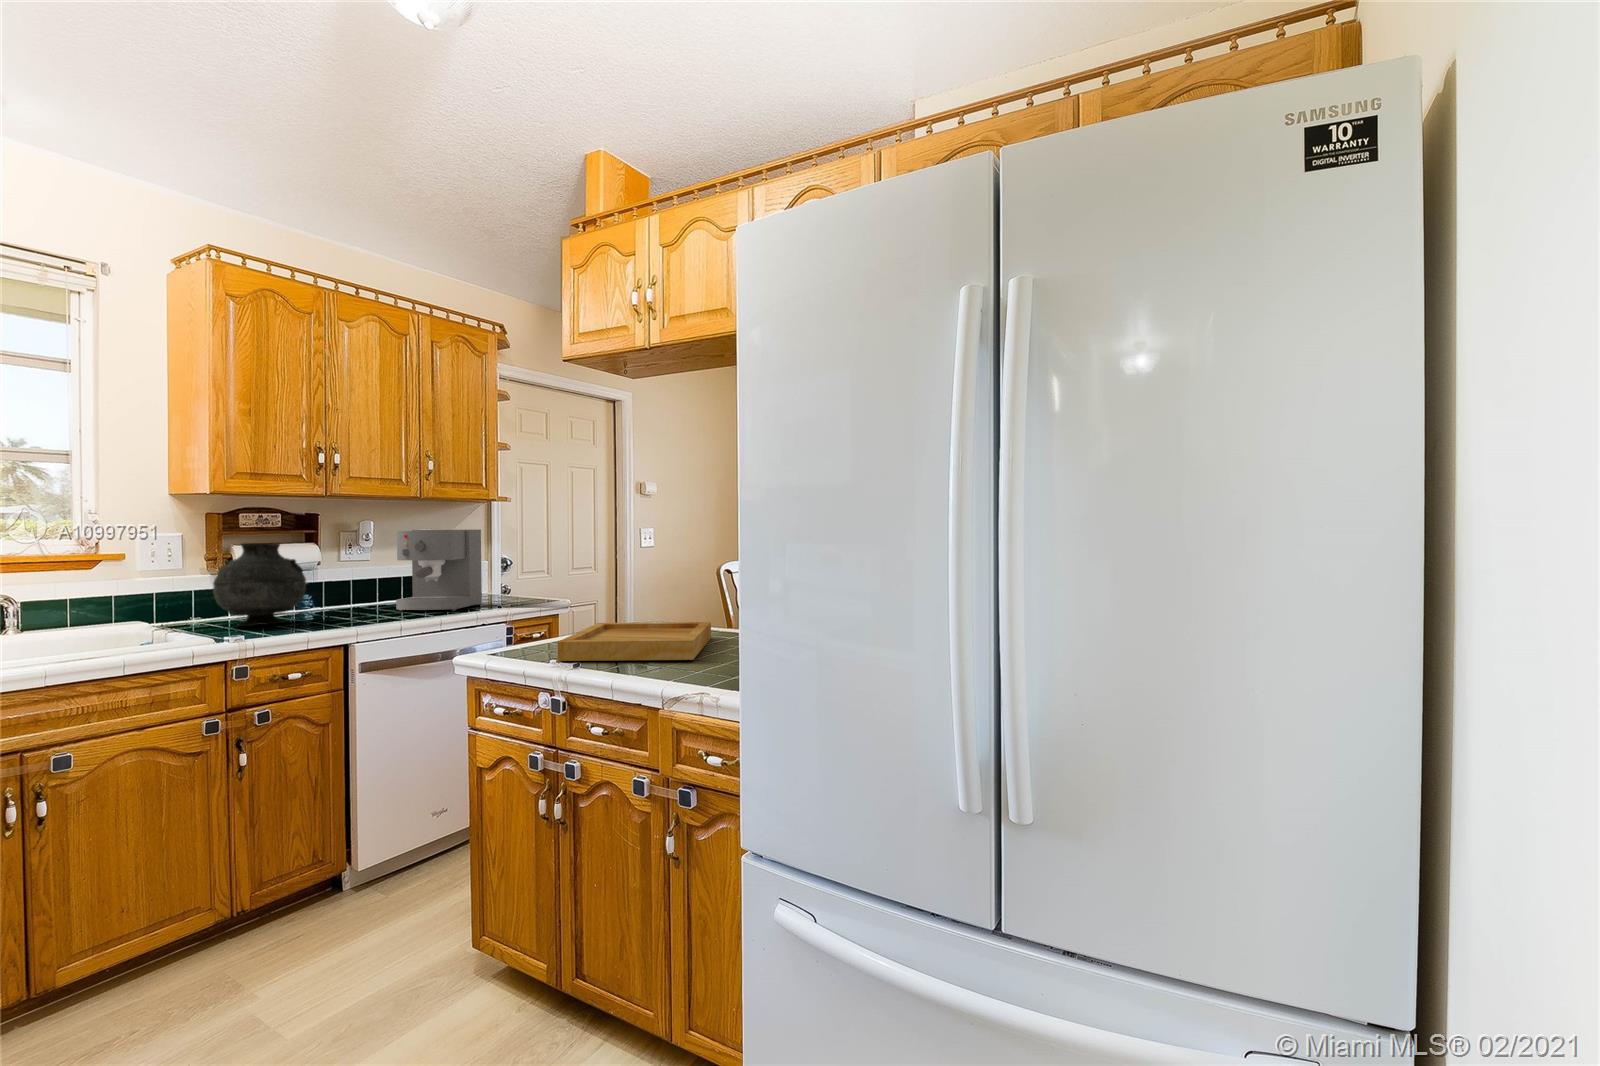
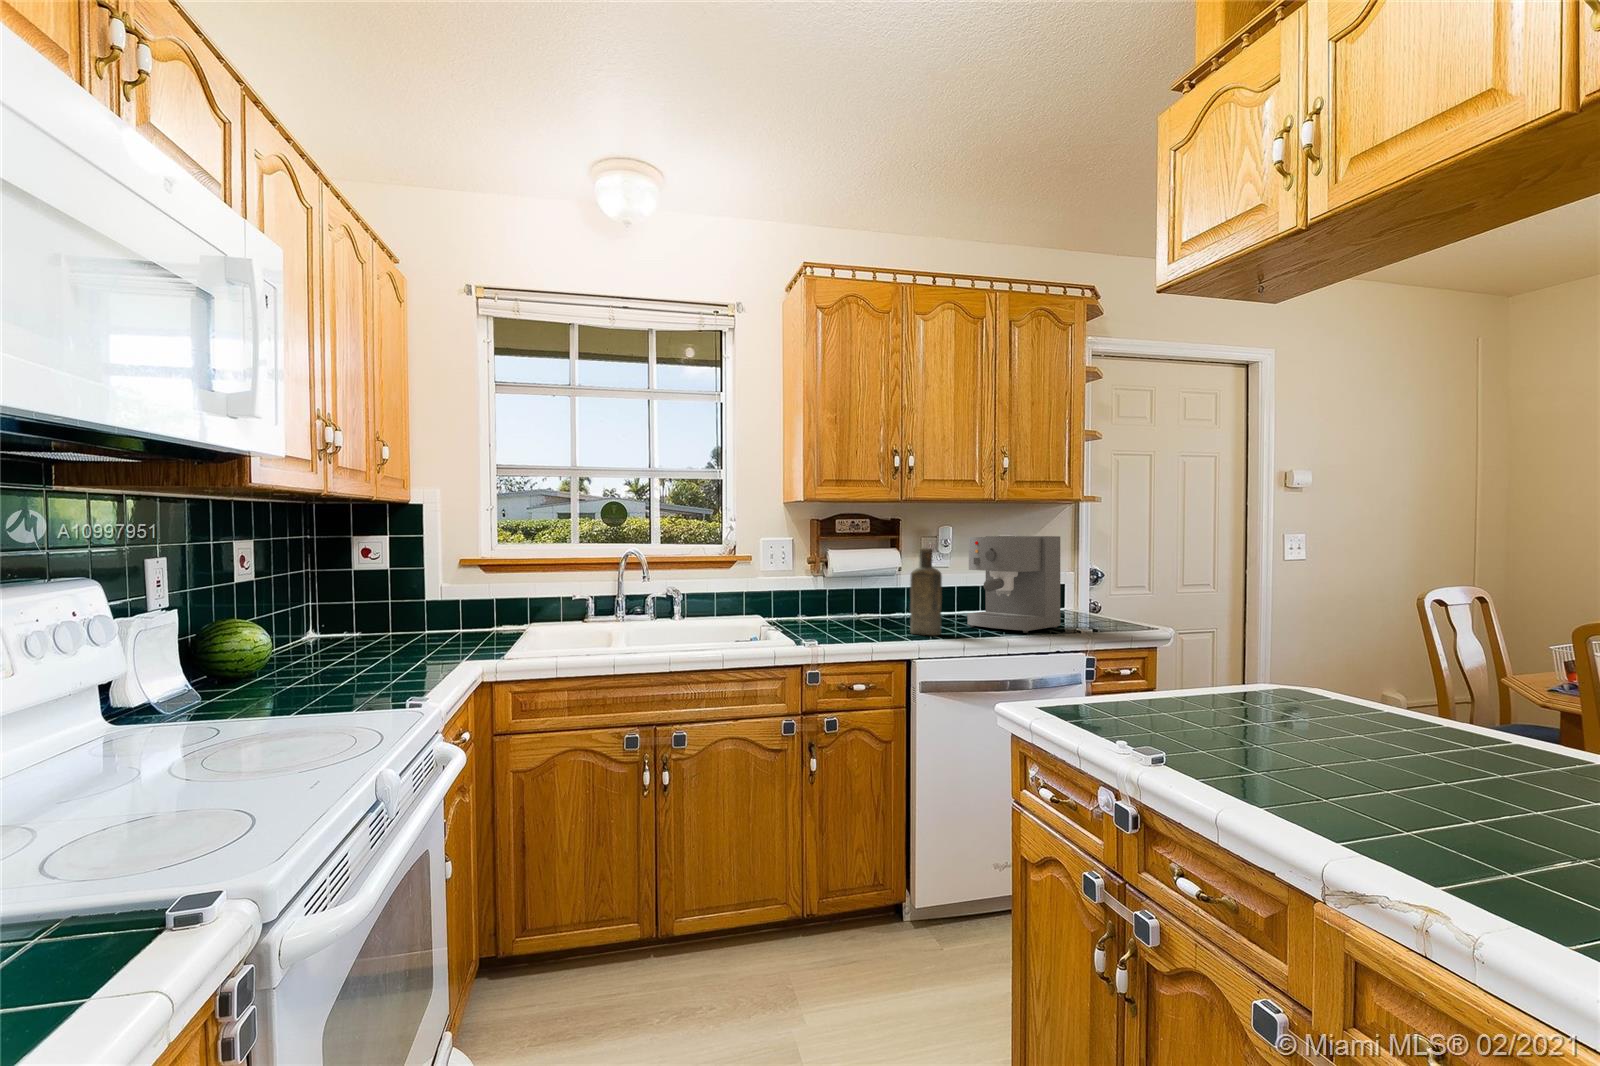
bottle: none [339,542,375,622] -> present [910,548,942,635]
vase: present [213,543,306,626] -> none [810,547,883,629]
tray: present [558,622,711,661] -> none [1129,681,1437,792]

